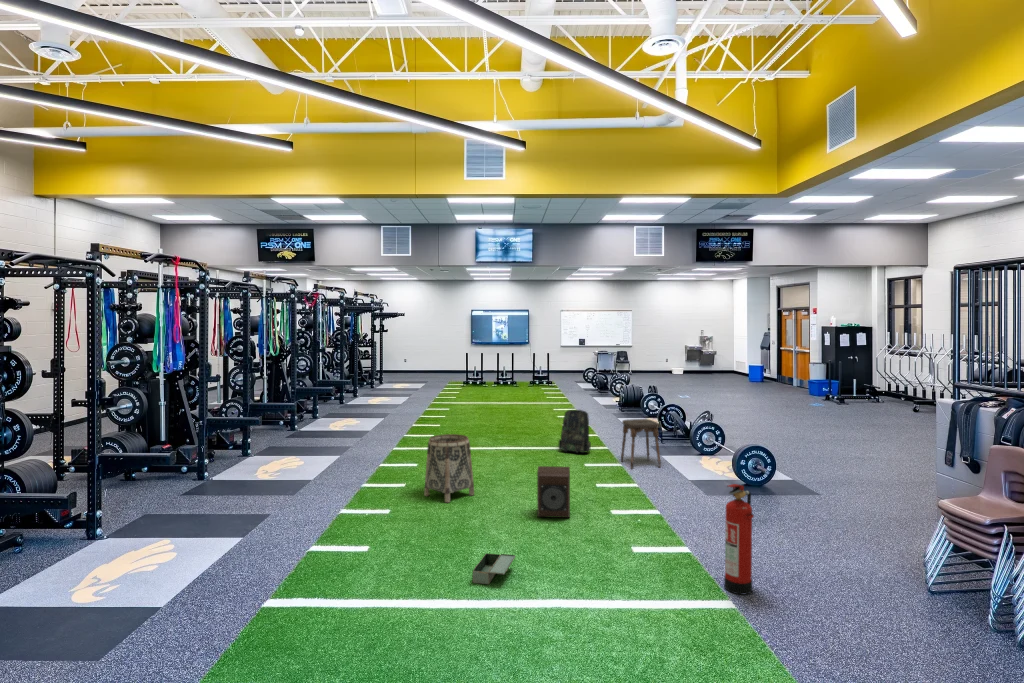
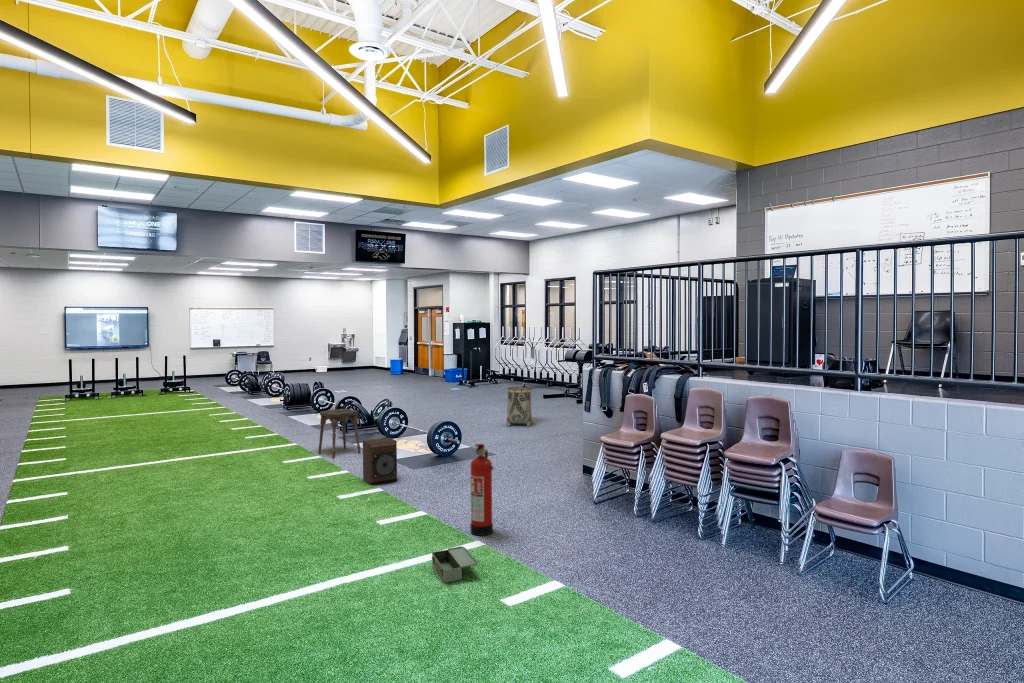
backpack: present [559,410,591,453] -> none [245,407,282,454]
basket: present [424,434,474,502] -> present [507,387,532,427]
speaker: present [537,466,570,518] -> present [363,438,397,484]
toolbox: present [473,554,515,584] -> present [432,546,478,583]

